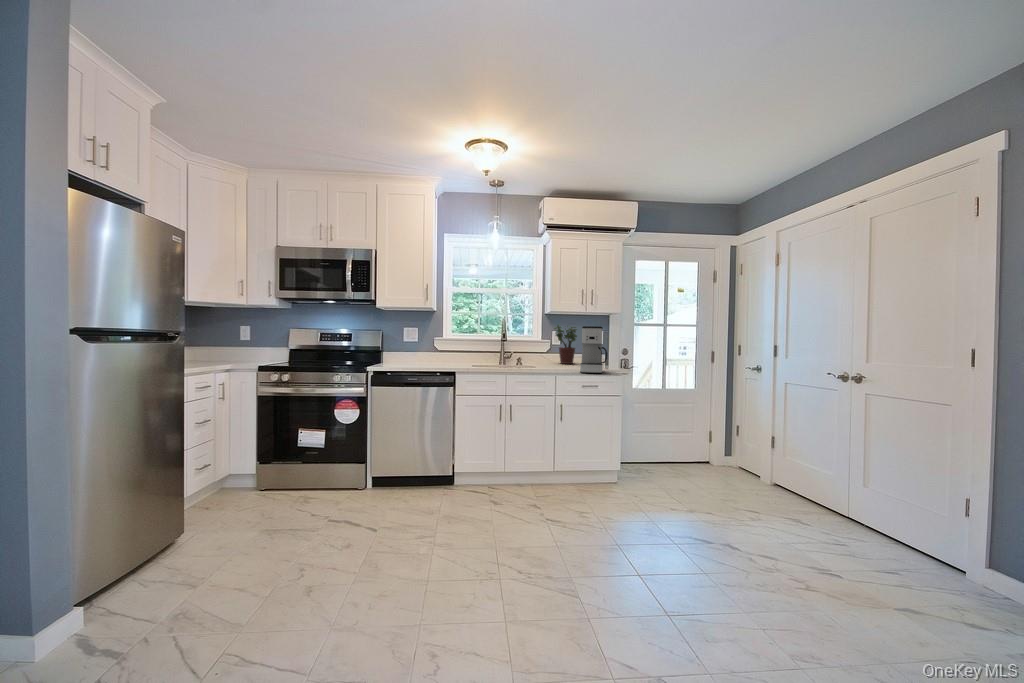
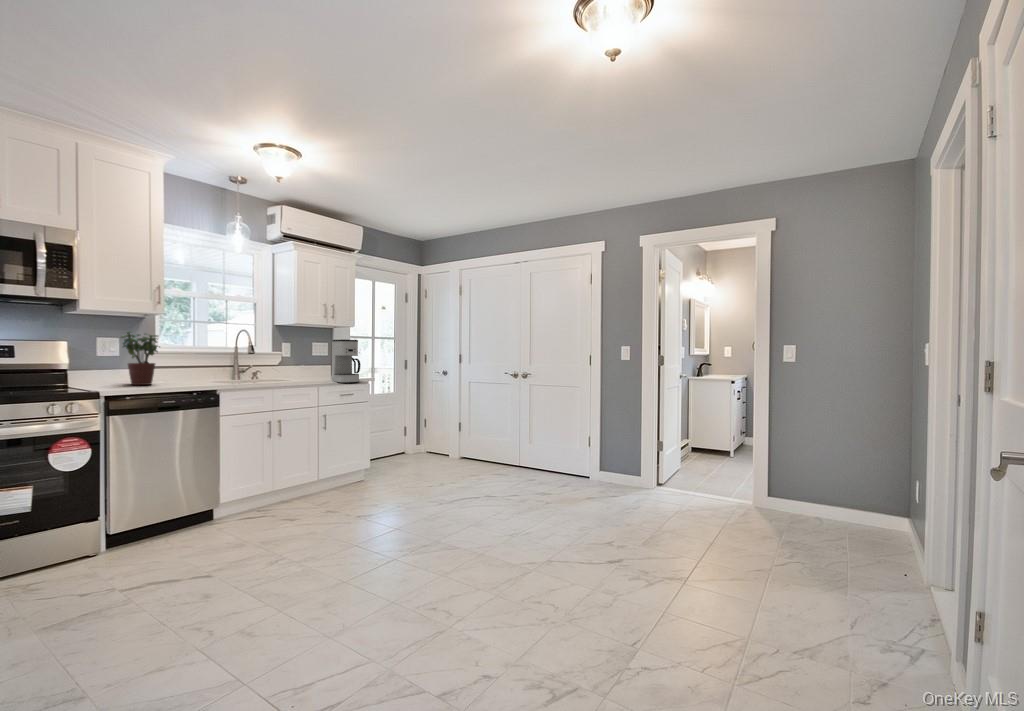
potted plant: present [554,324,577,364] -> present [121,331,160,385]

